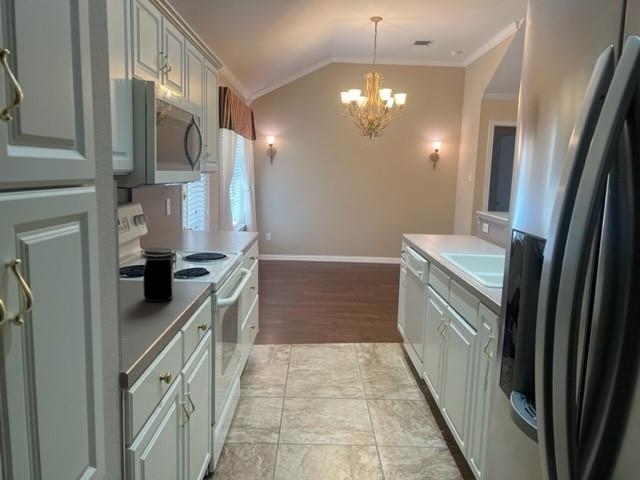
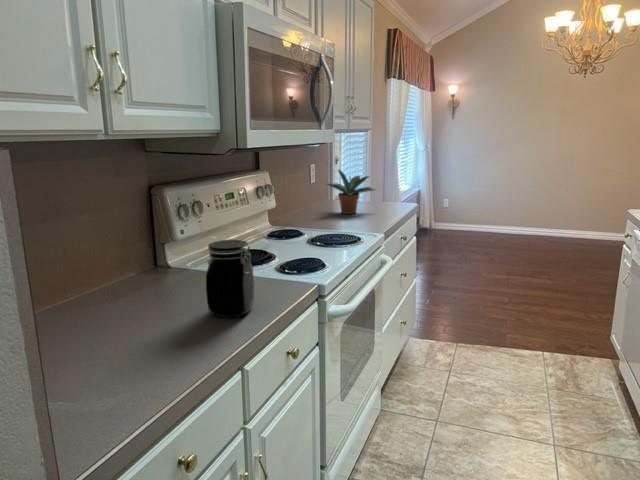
potted plant: none [185,203,228,240] -> present [327,170,375,214]

